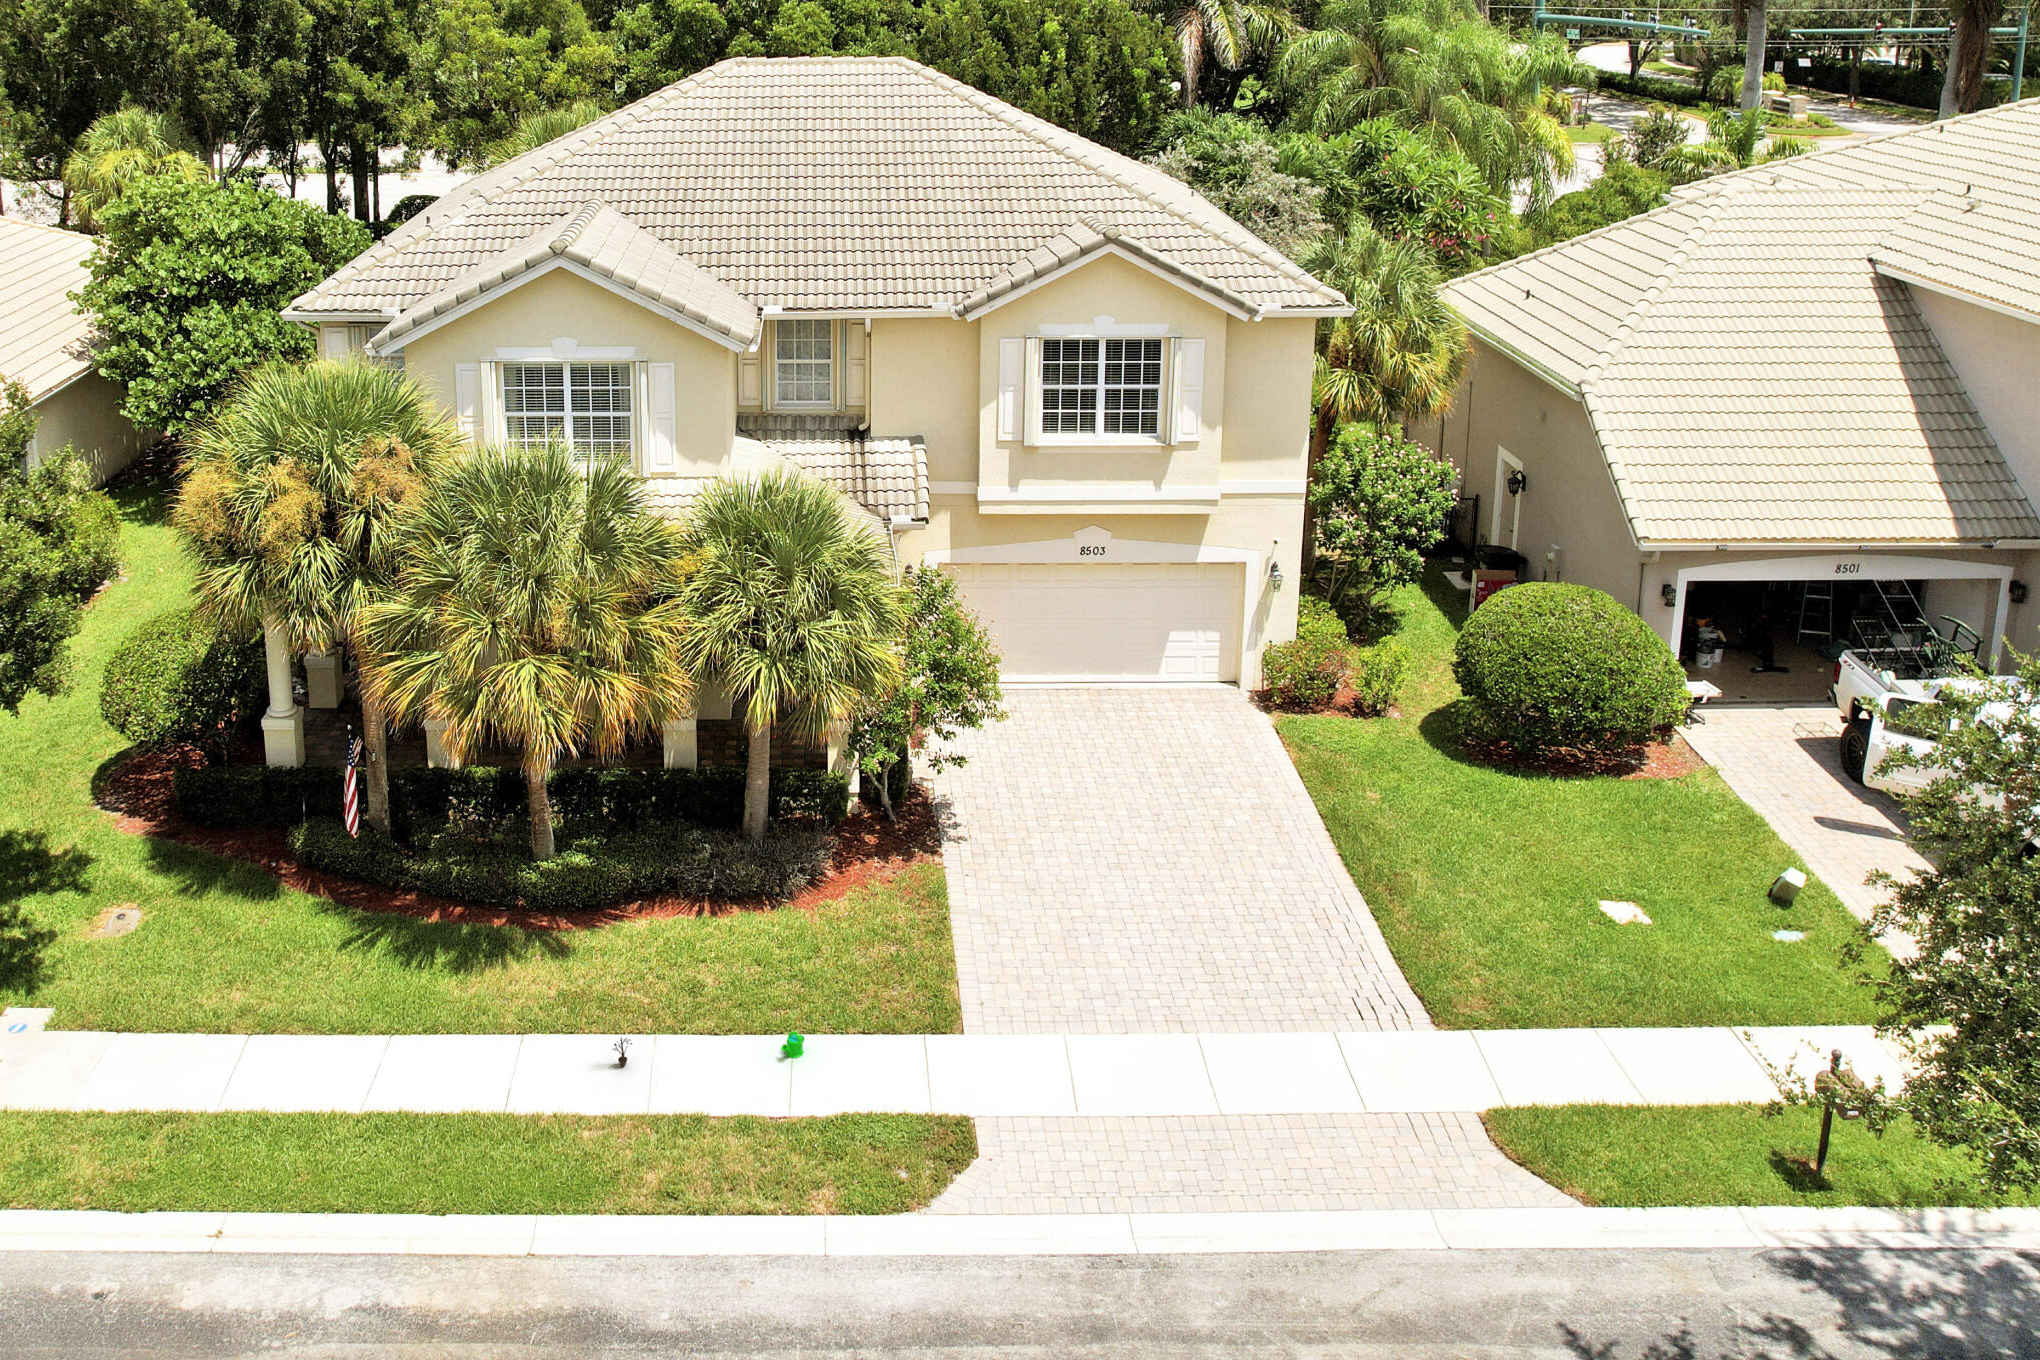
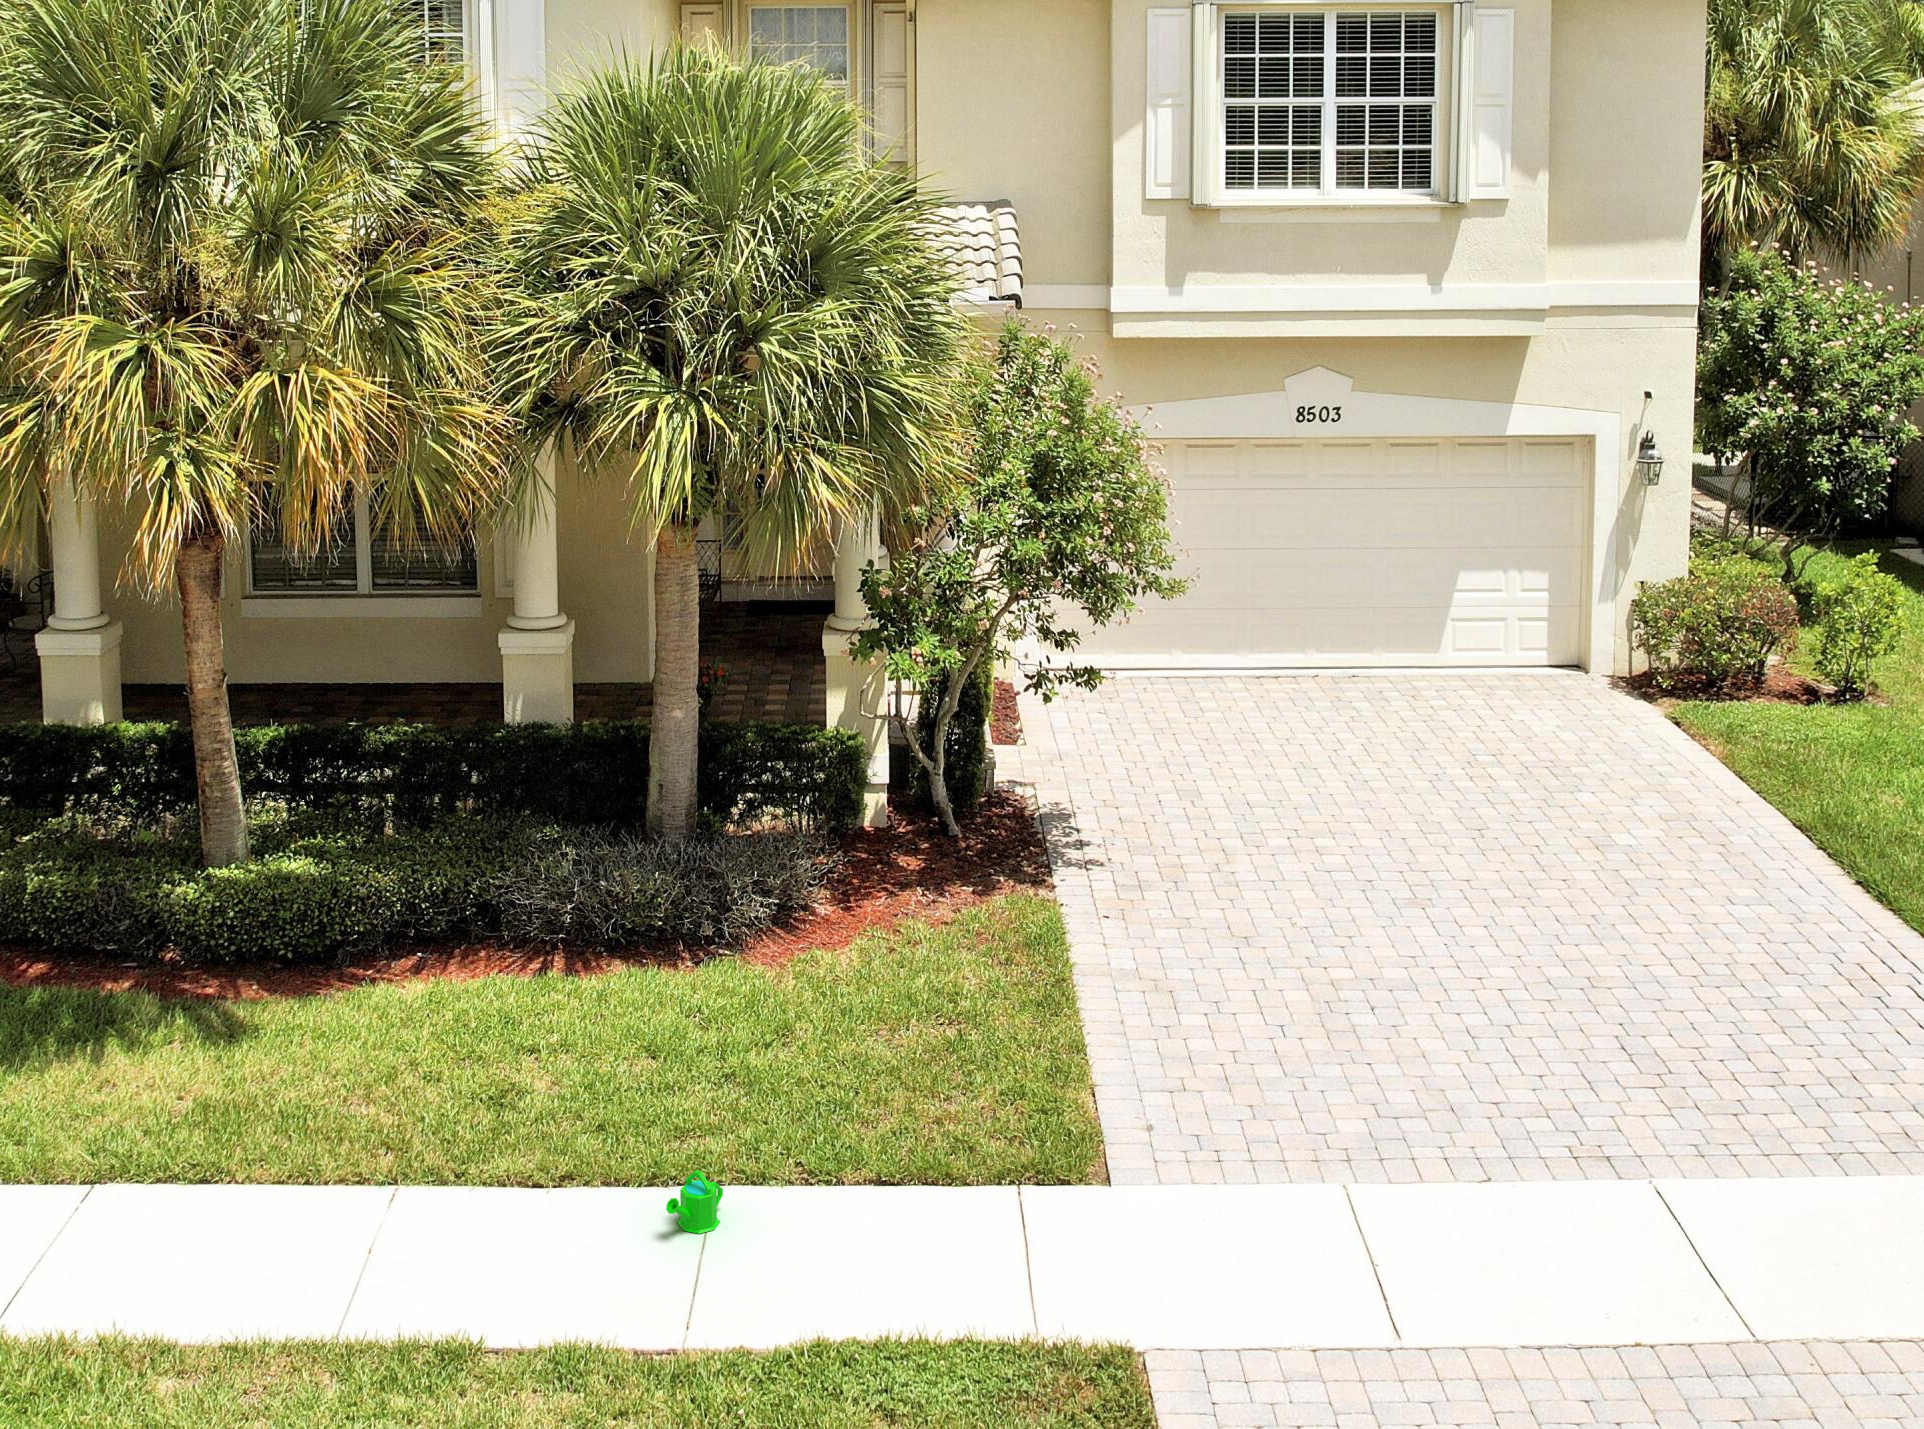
decorative plant: present [609,1037,632,1068] -> none [268,1162,325,1237]

